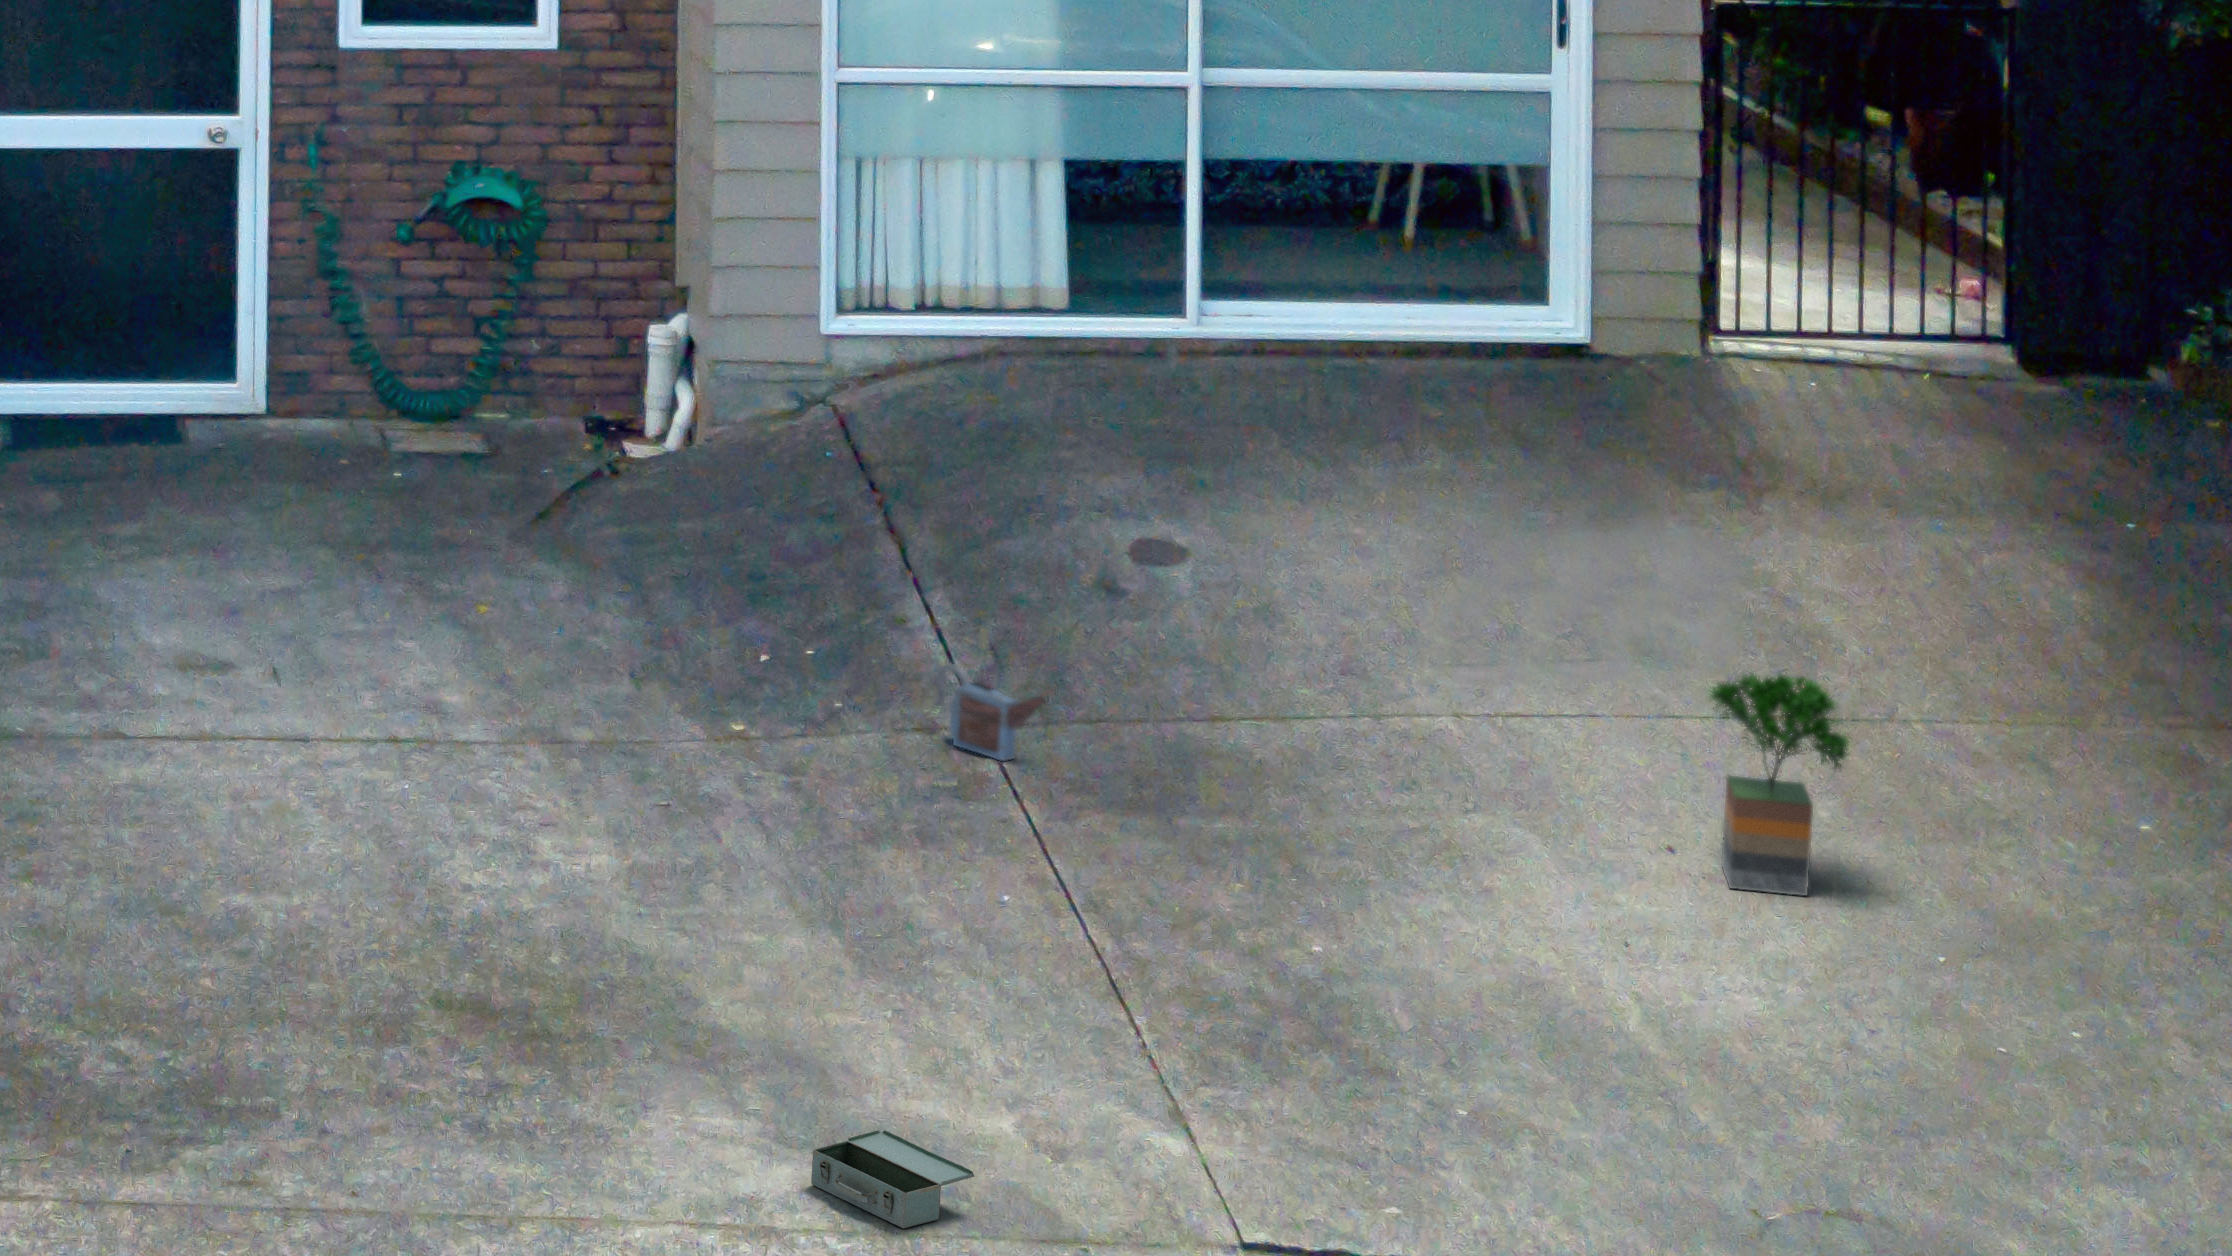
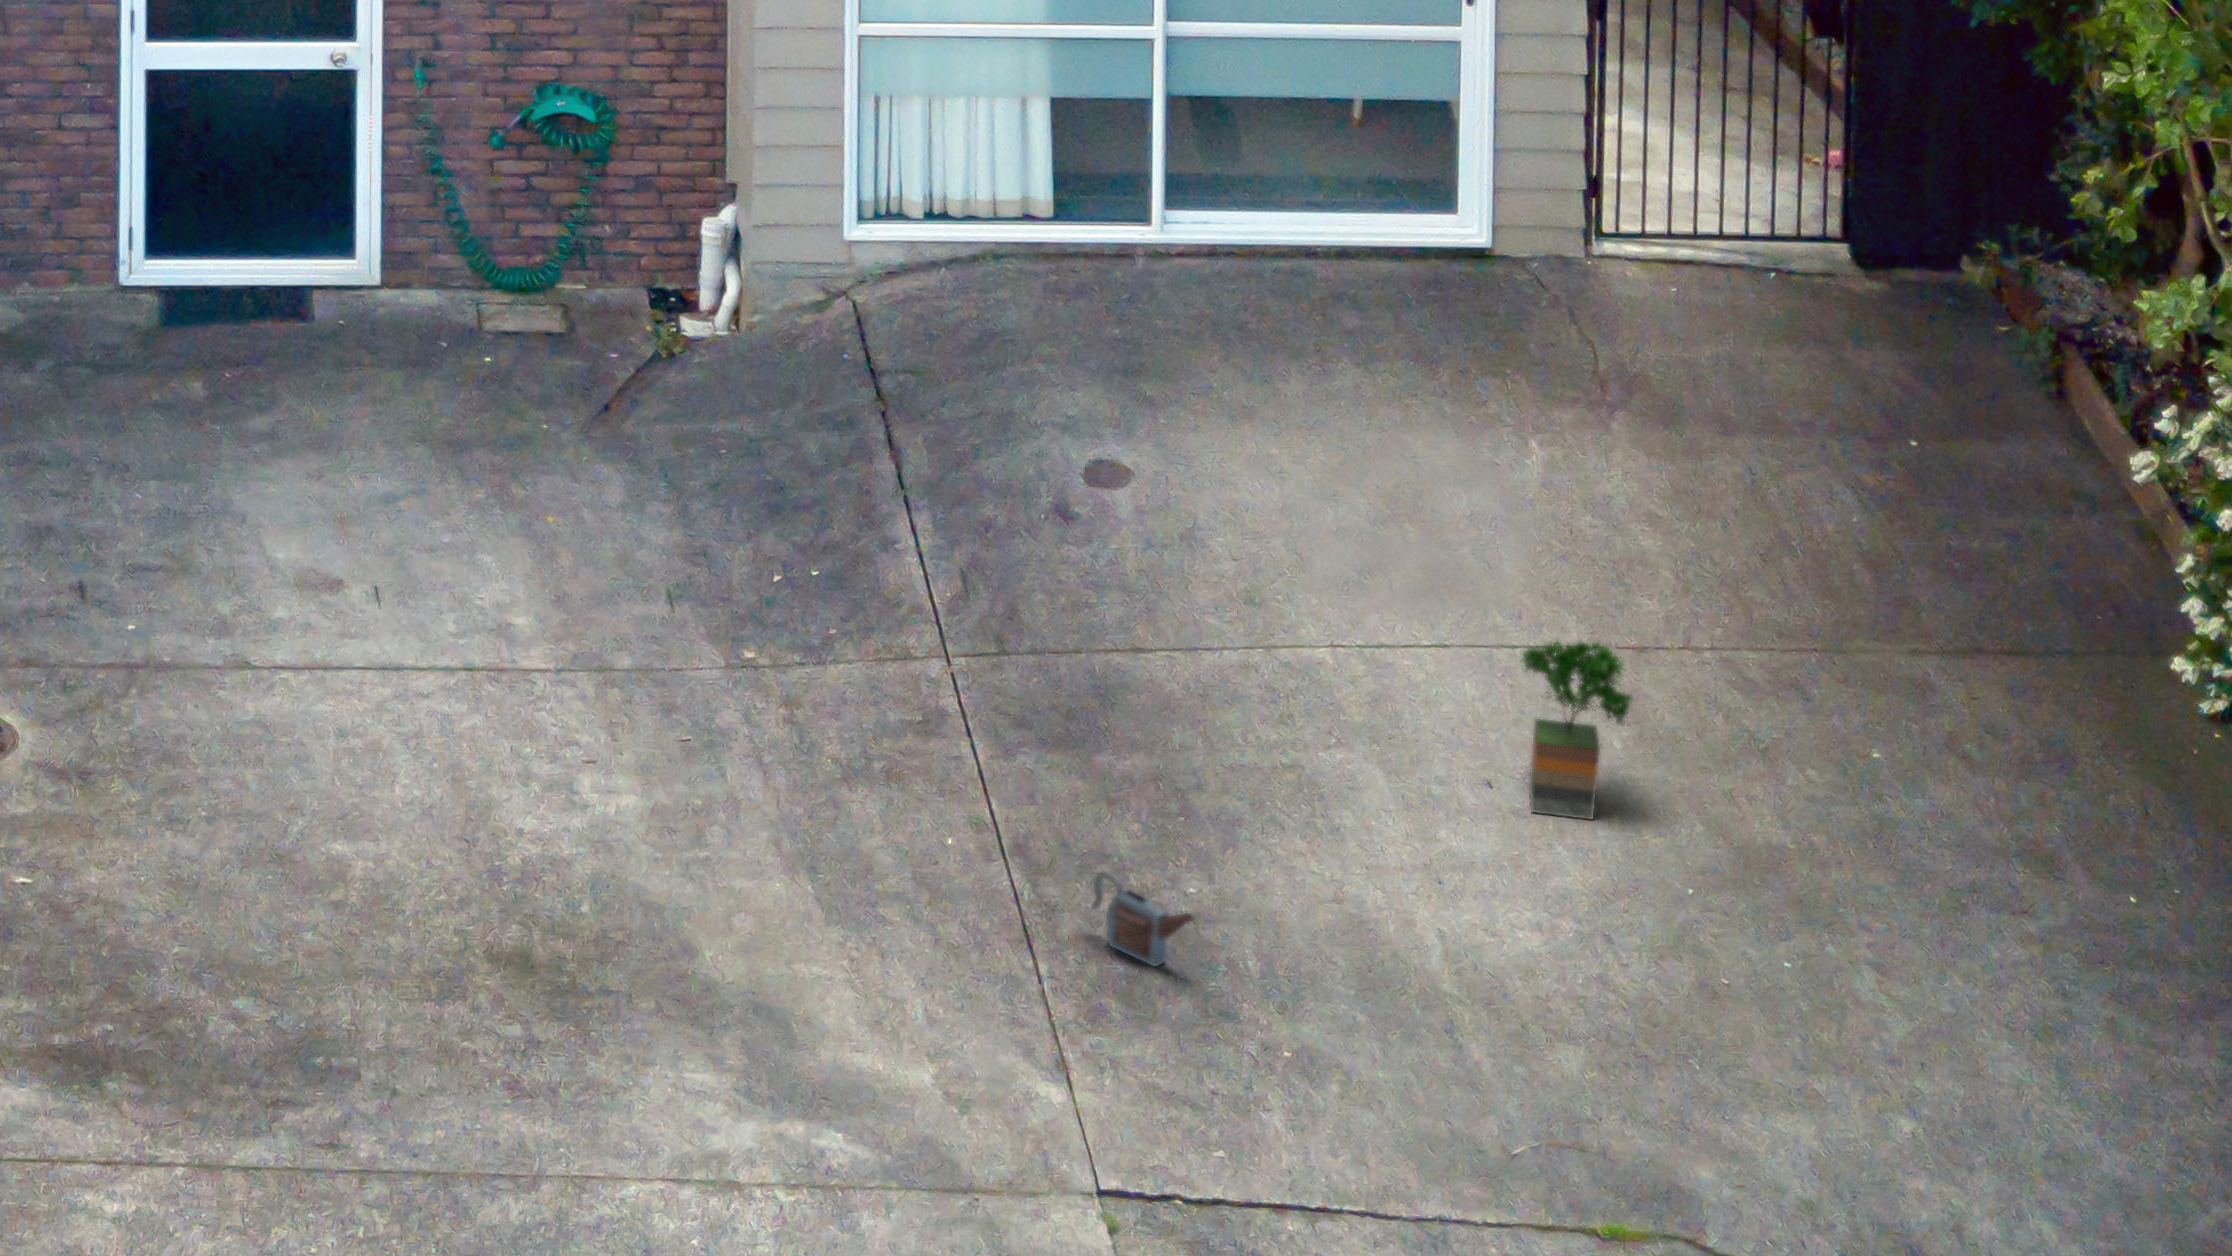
watering can: present [934,664,1045,761] -> present [1093,872,1194,966]
toolbox: present [811,1130,974,1228] -> none [756,1078,881,1165]

